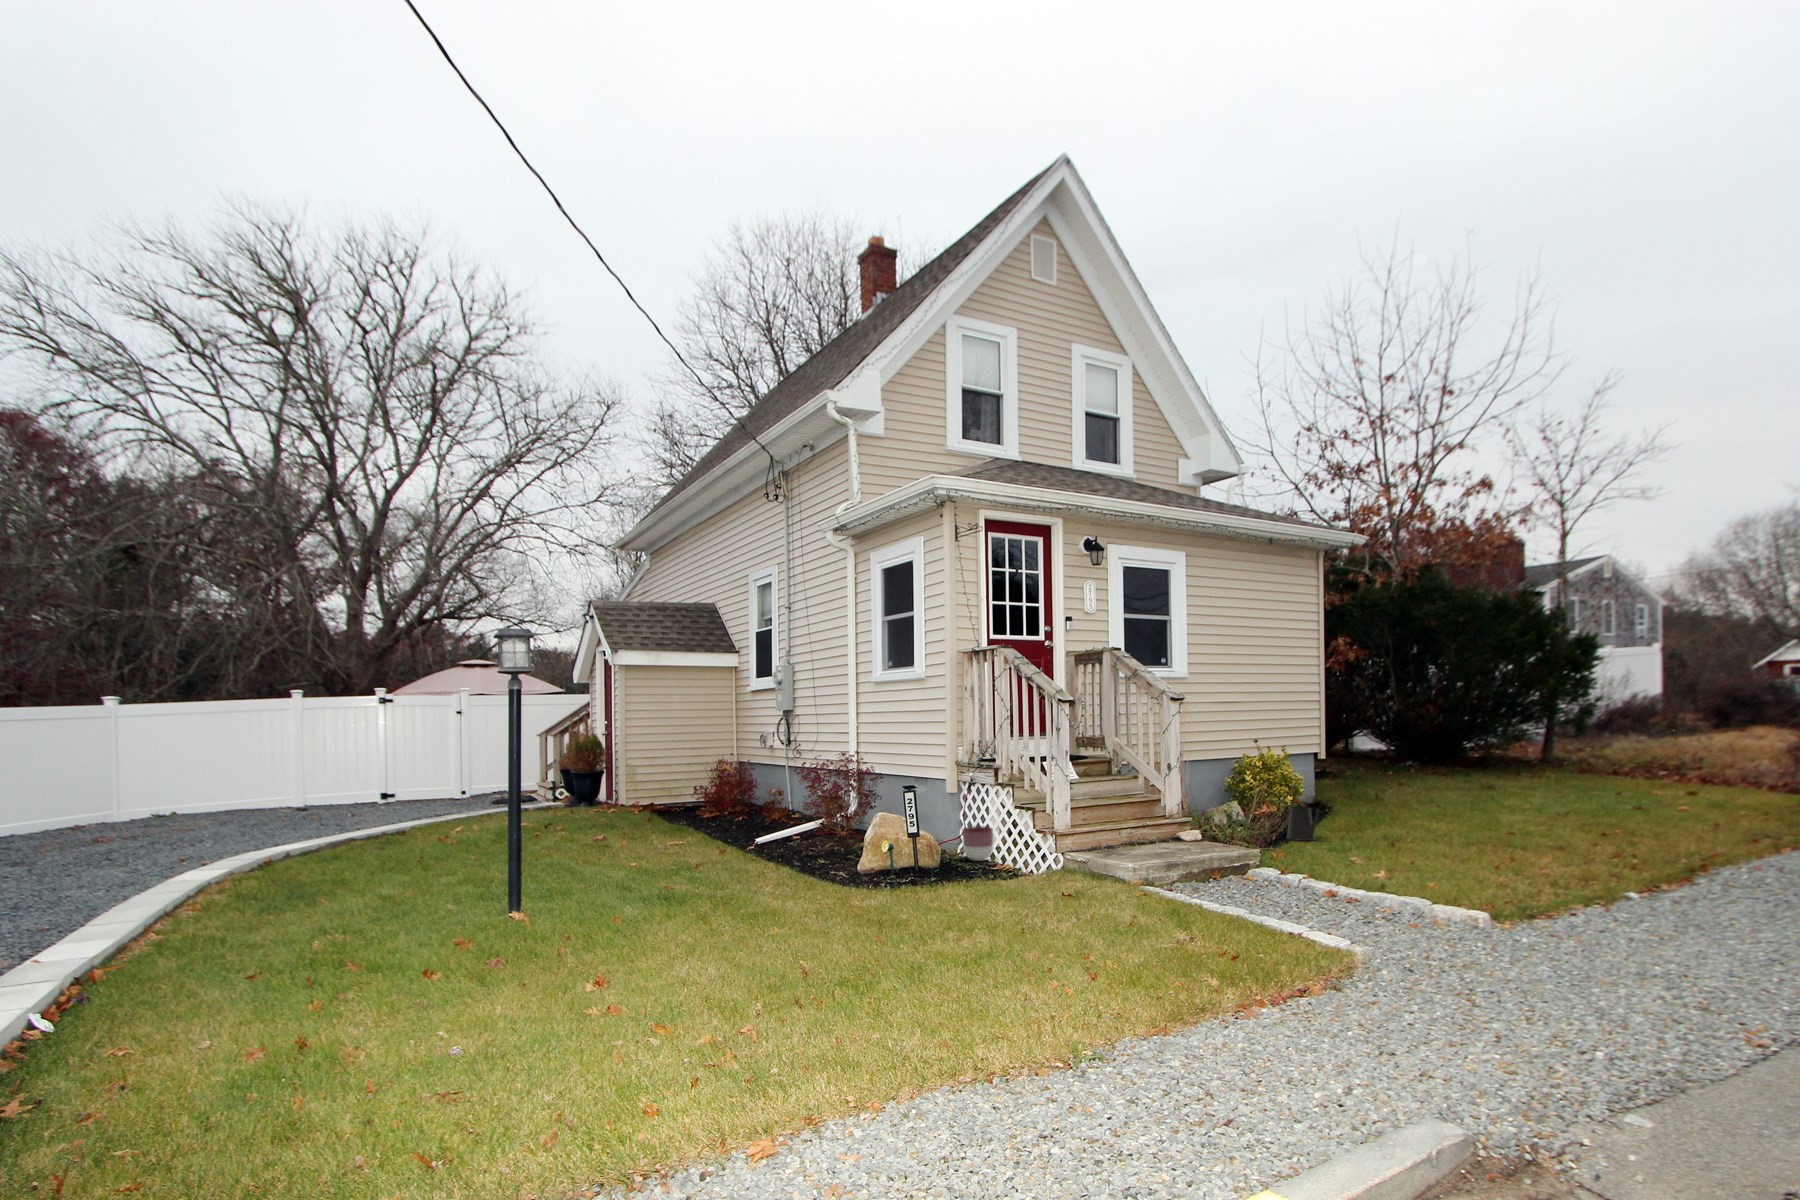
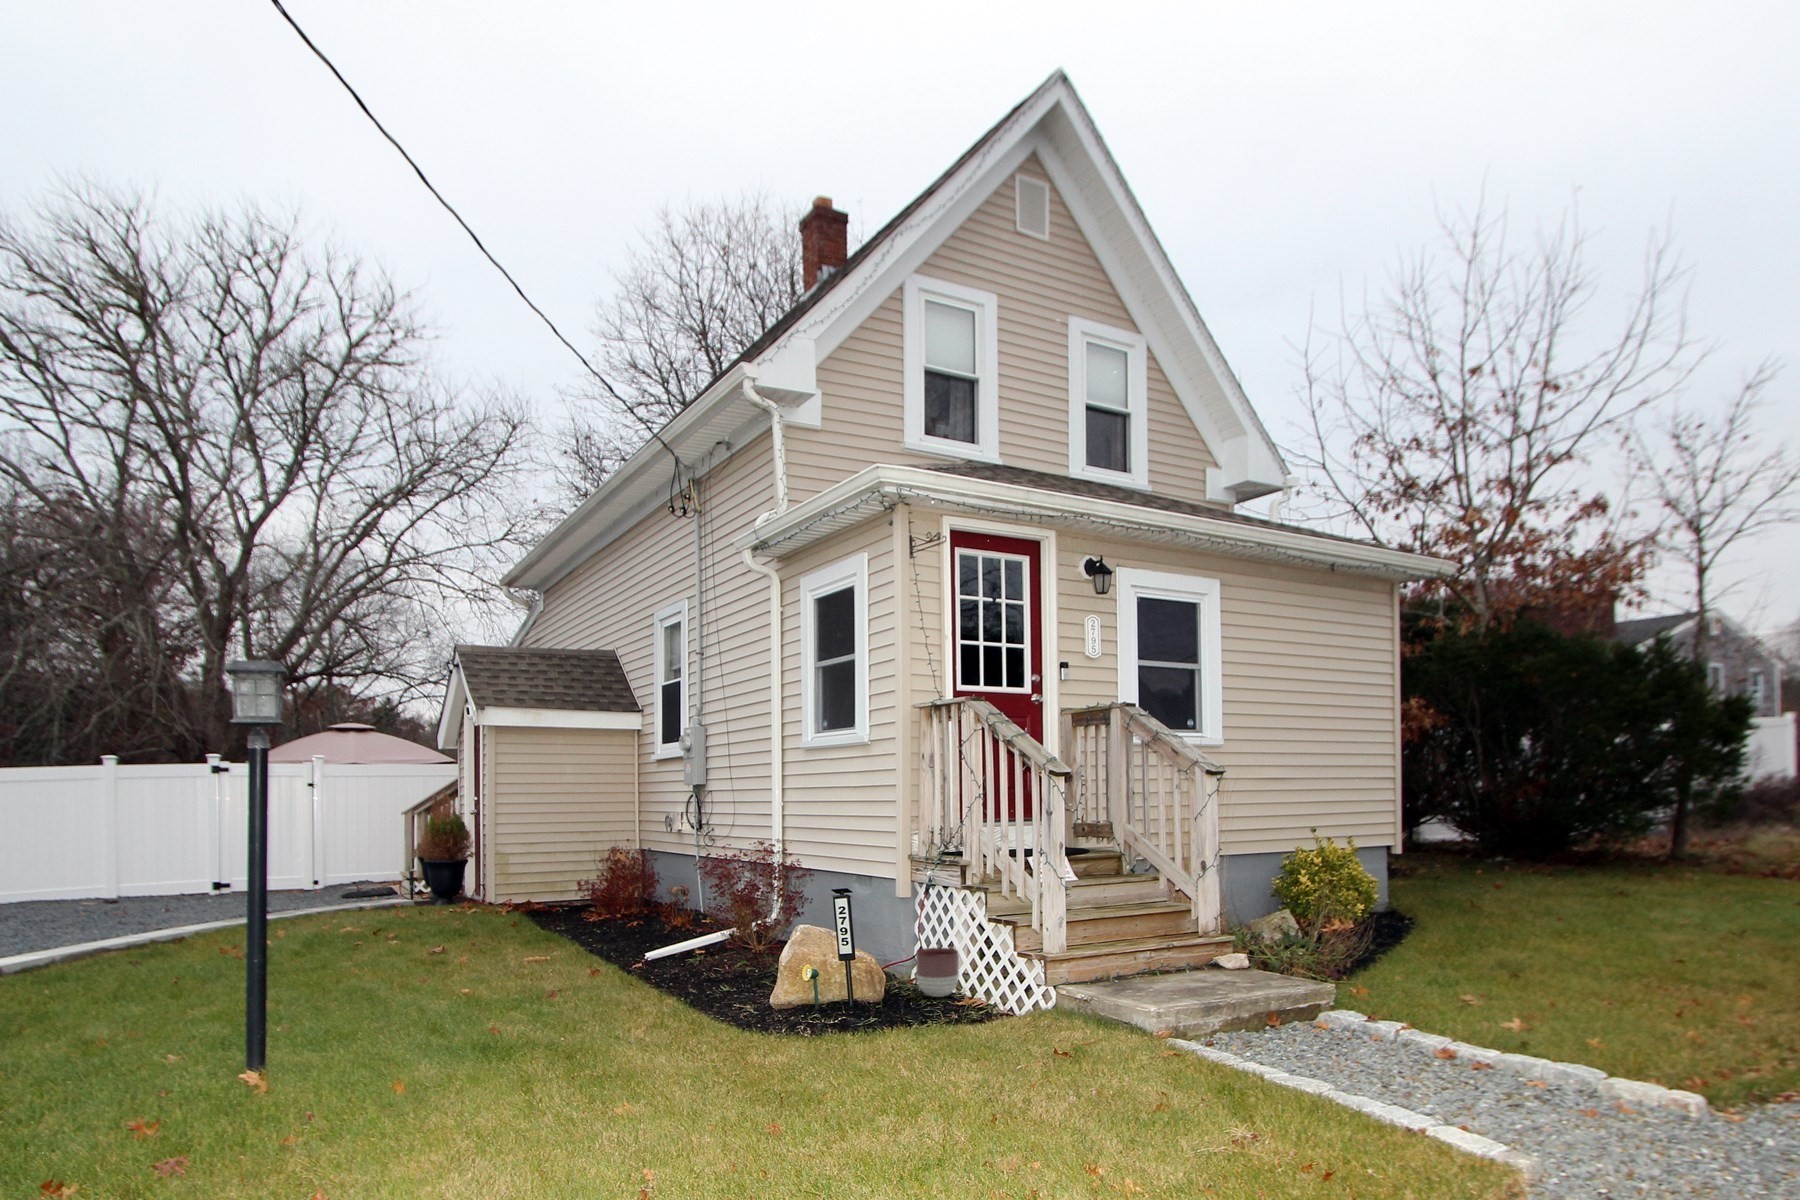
watering can: present [1287,796,1319,841] -> none [1358,897,1408,968]

